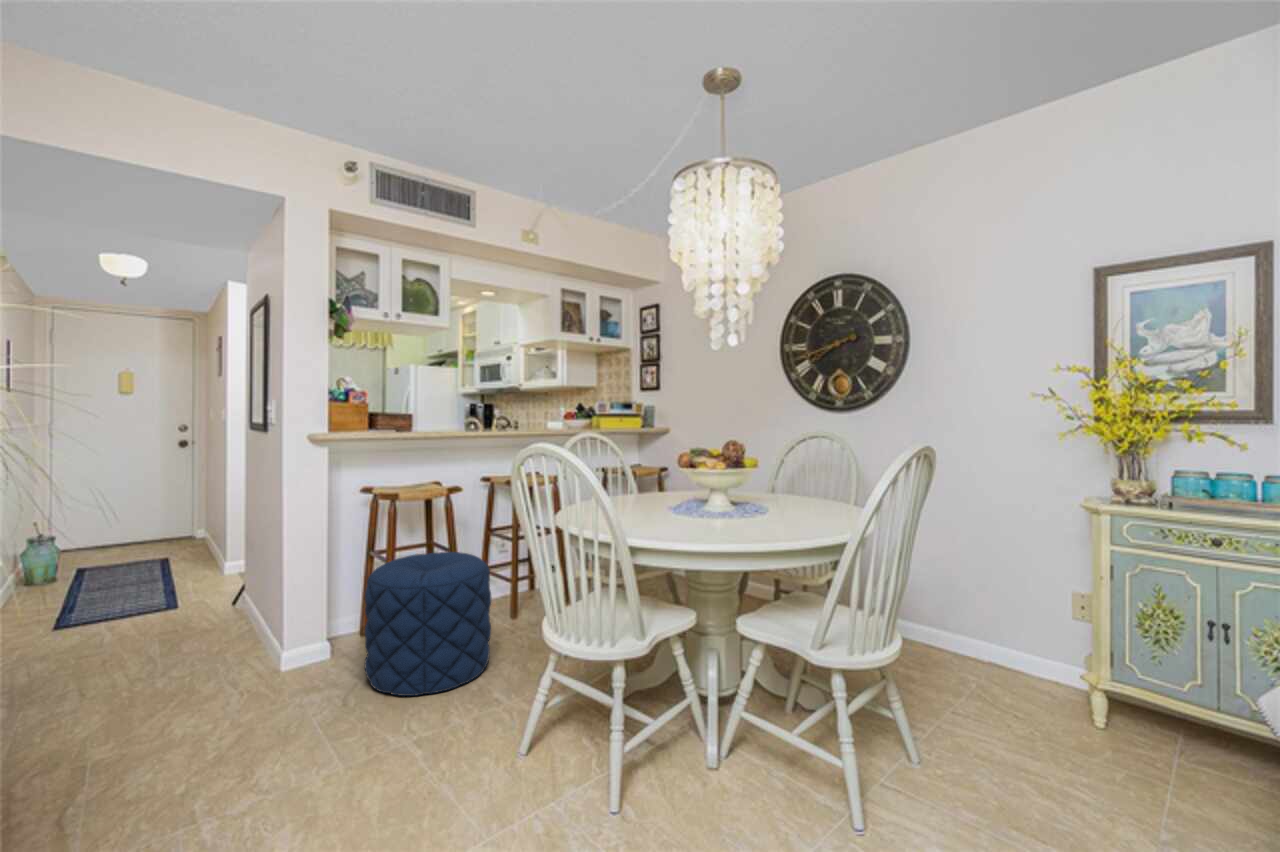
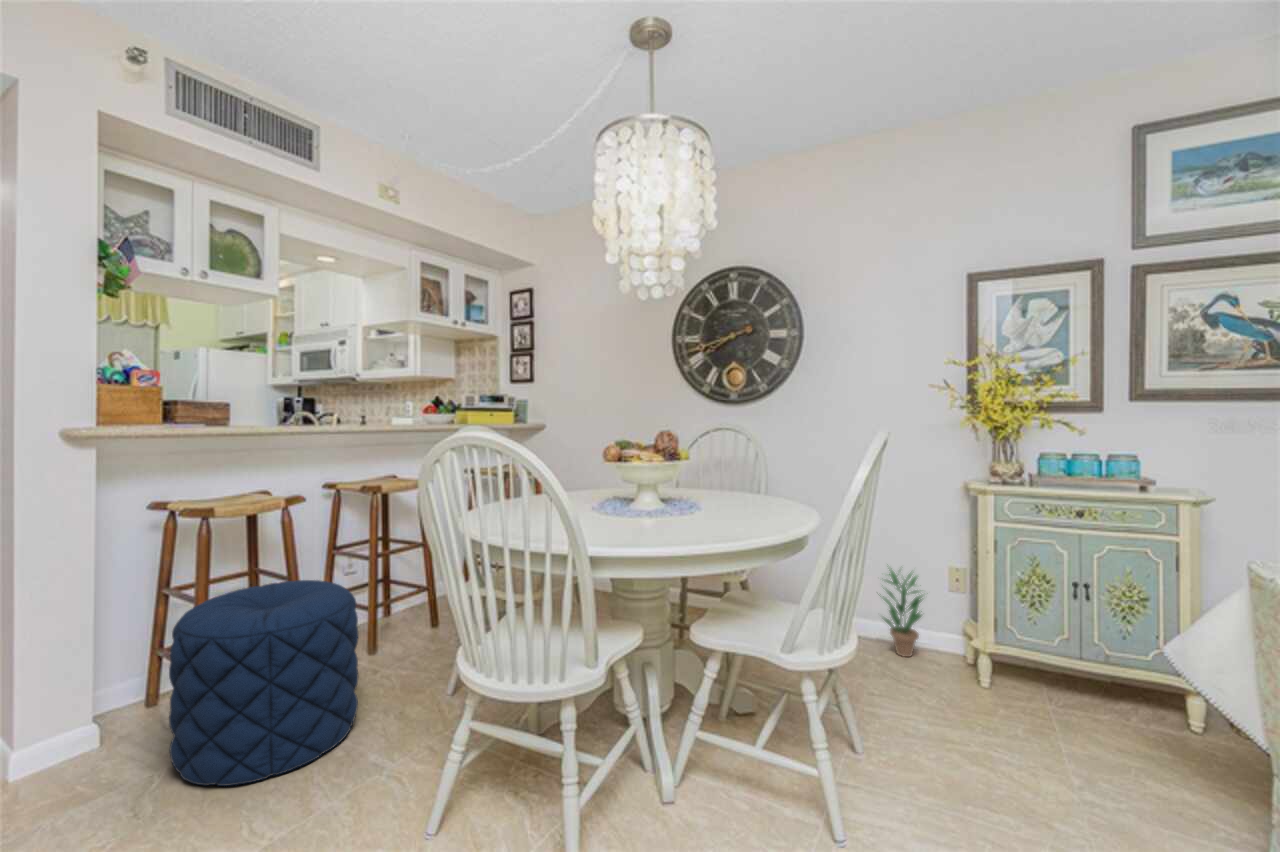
potted plant: none [981,581,1042,684] -> present [879,568,923,657]

